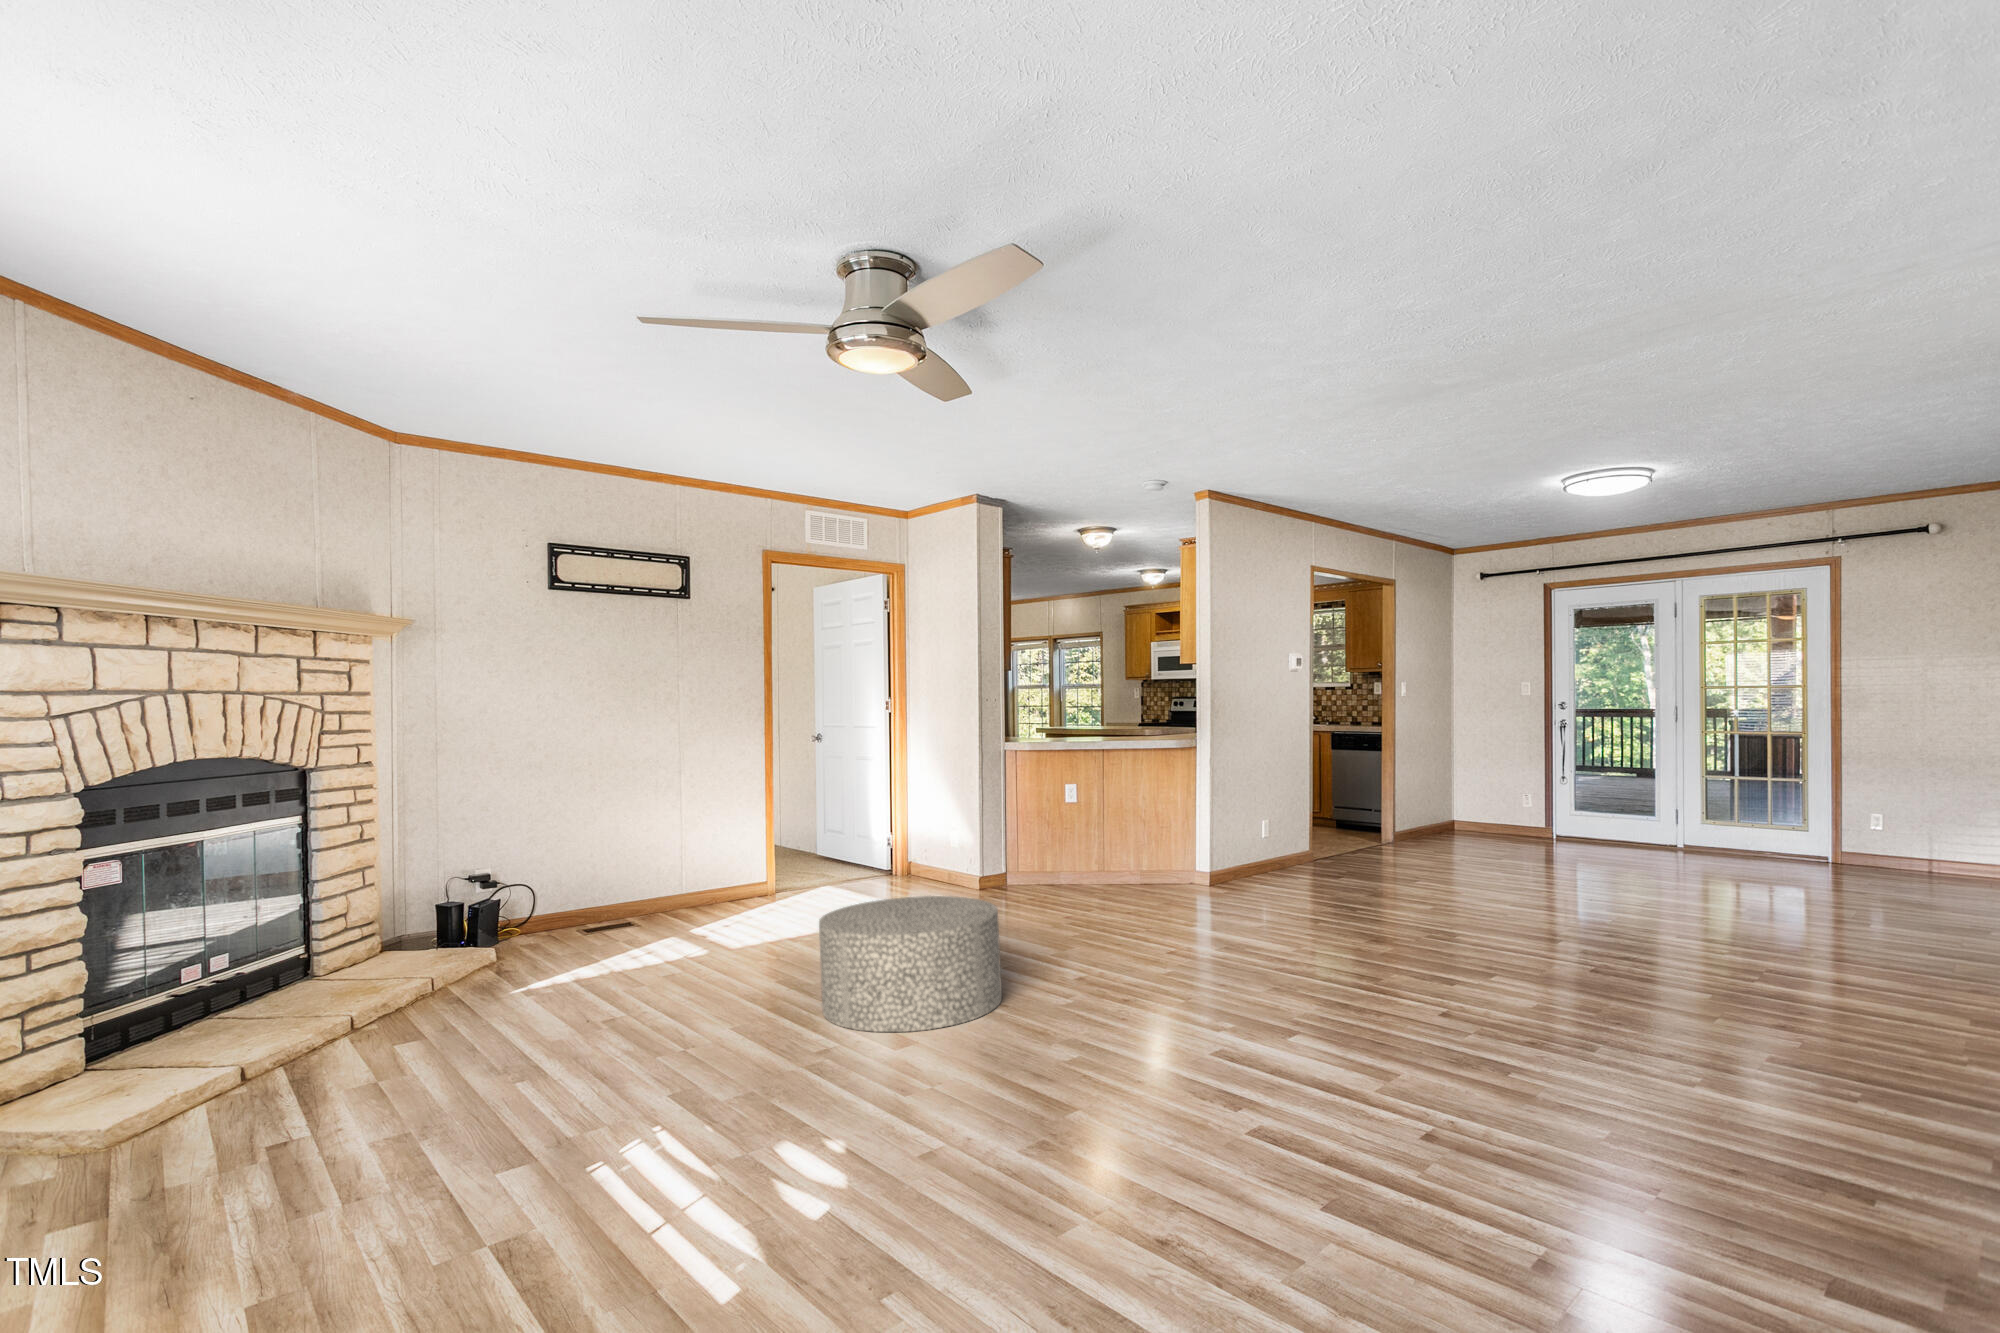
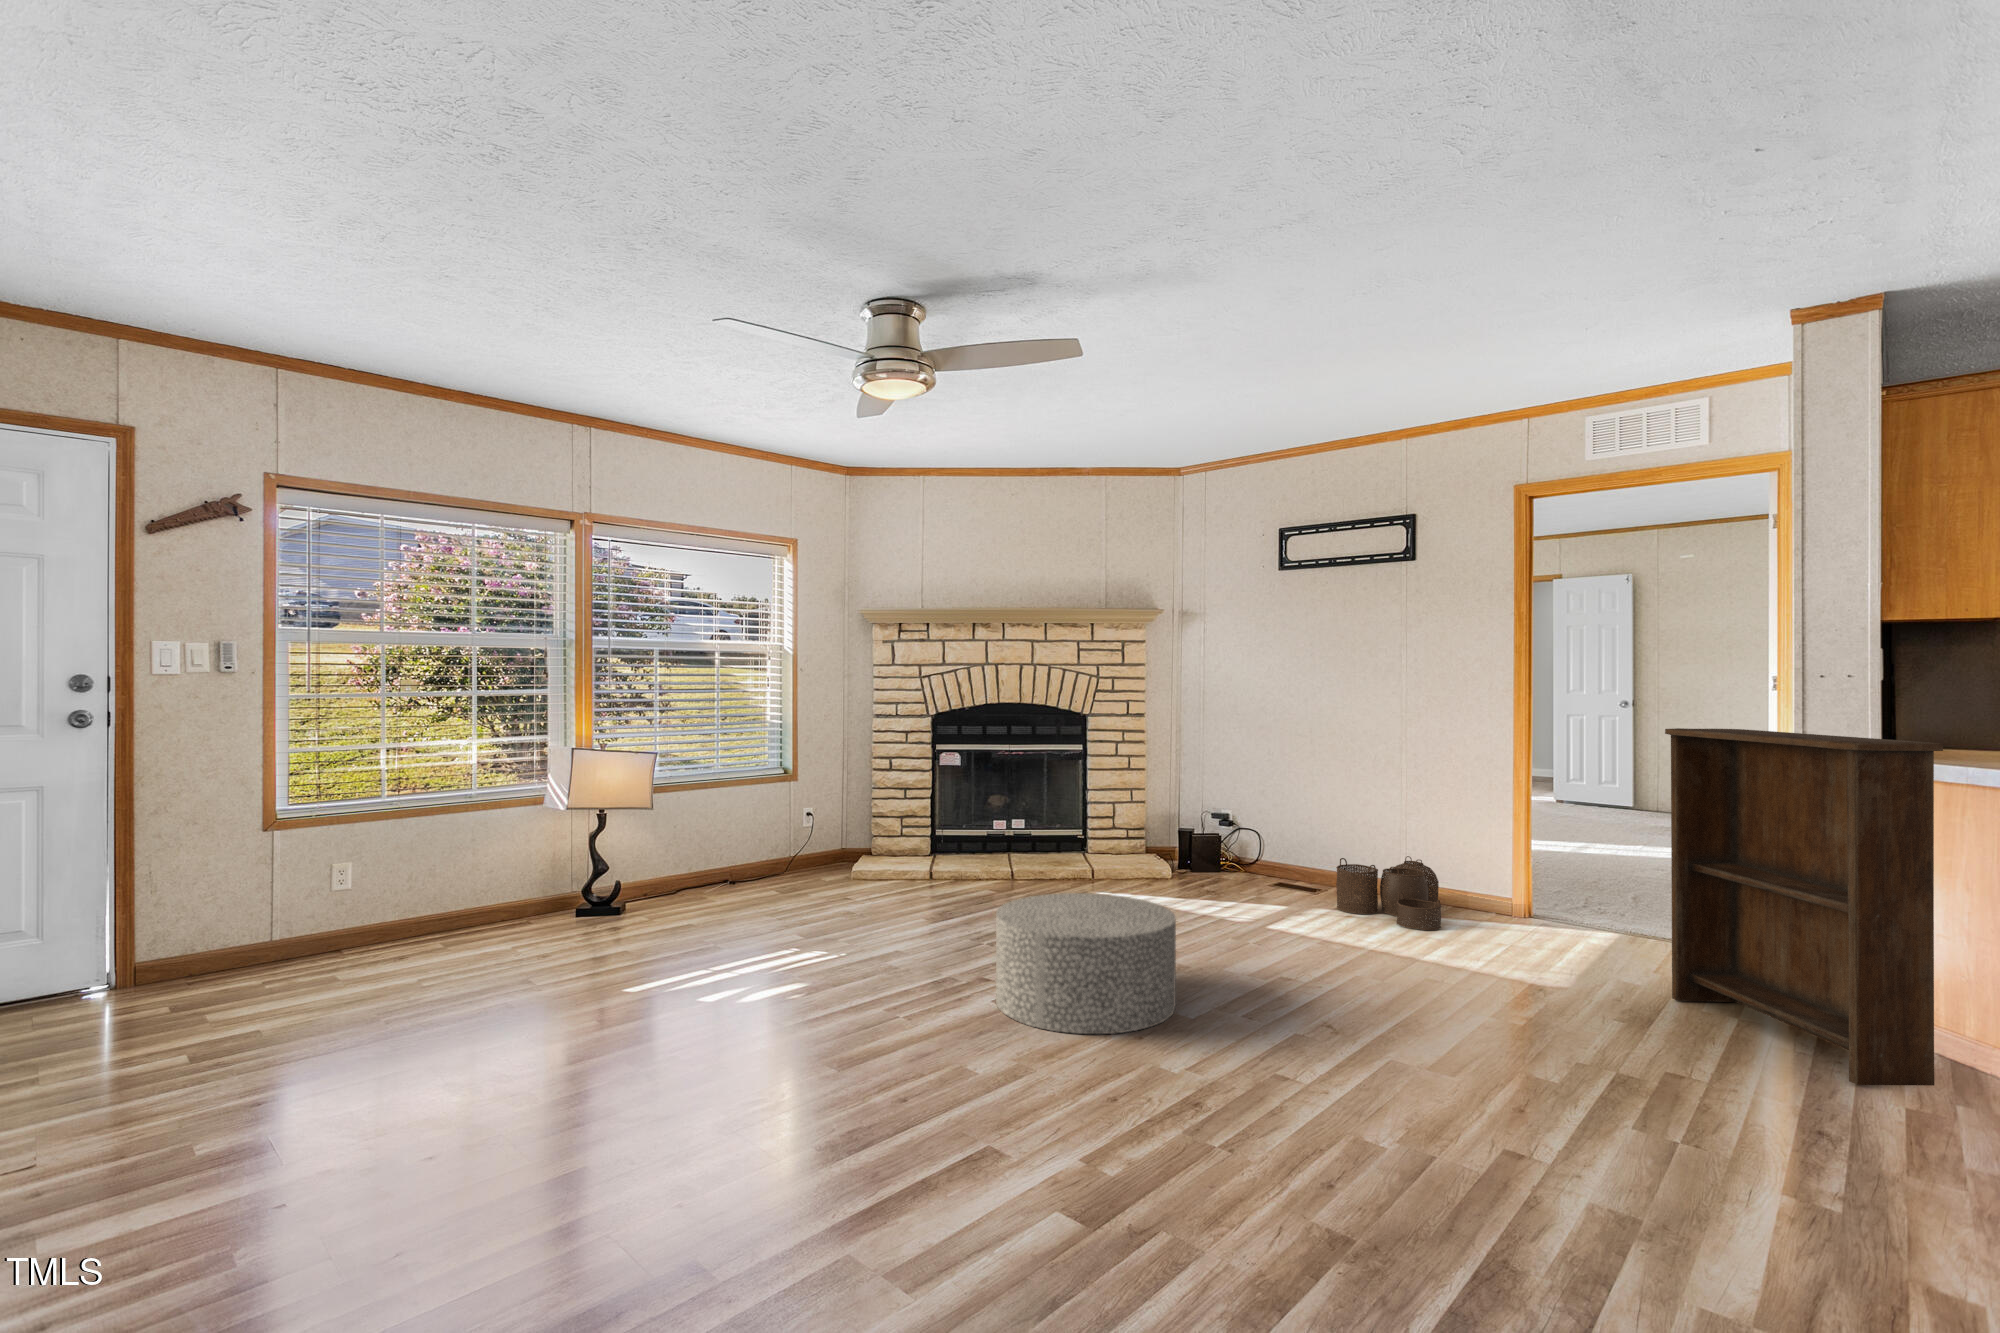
bookshelf: none [966,710,1107,887] -> present [1665,728,1943,1086]
woven basket: none [685,864,794,923] -> present [1336,856,1441,930]

